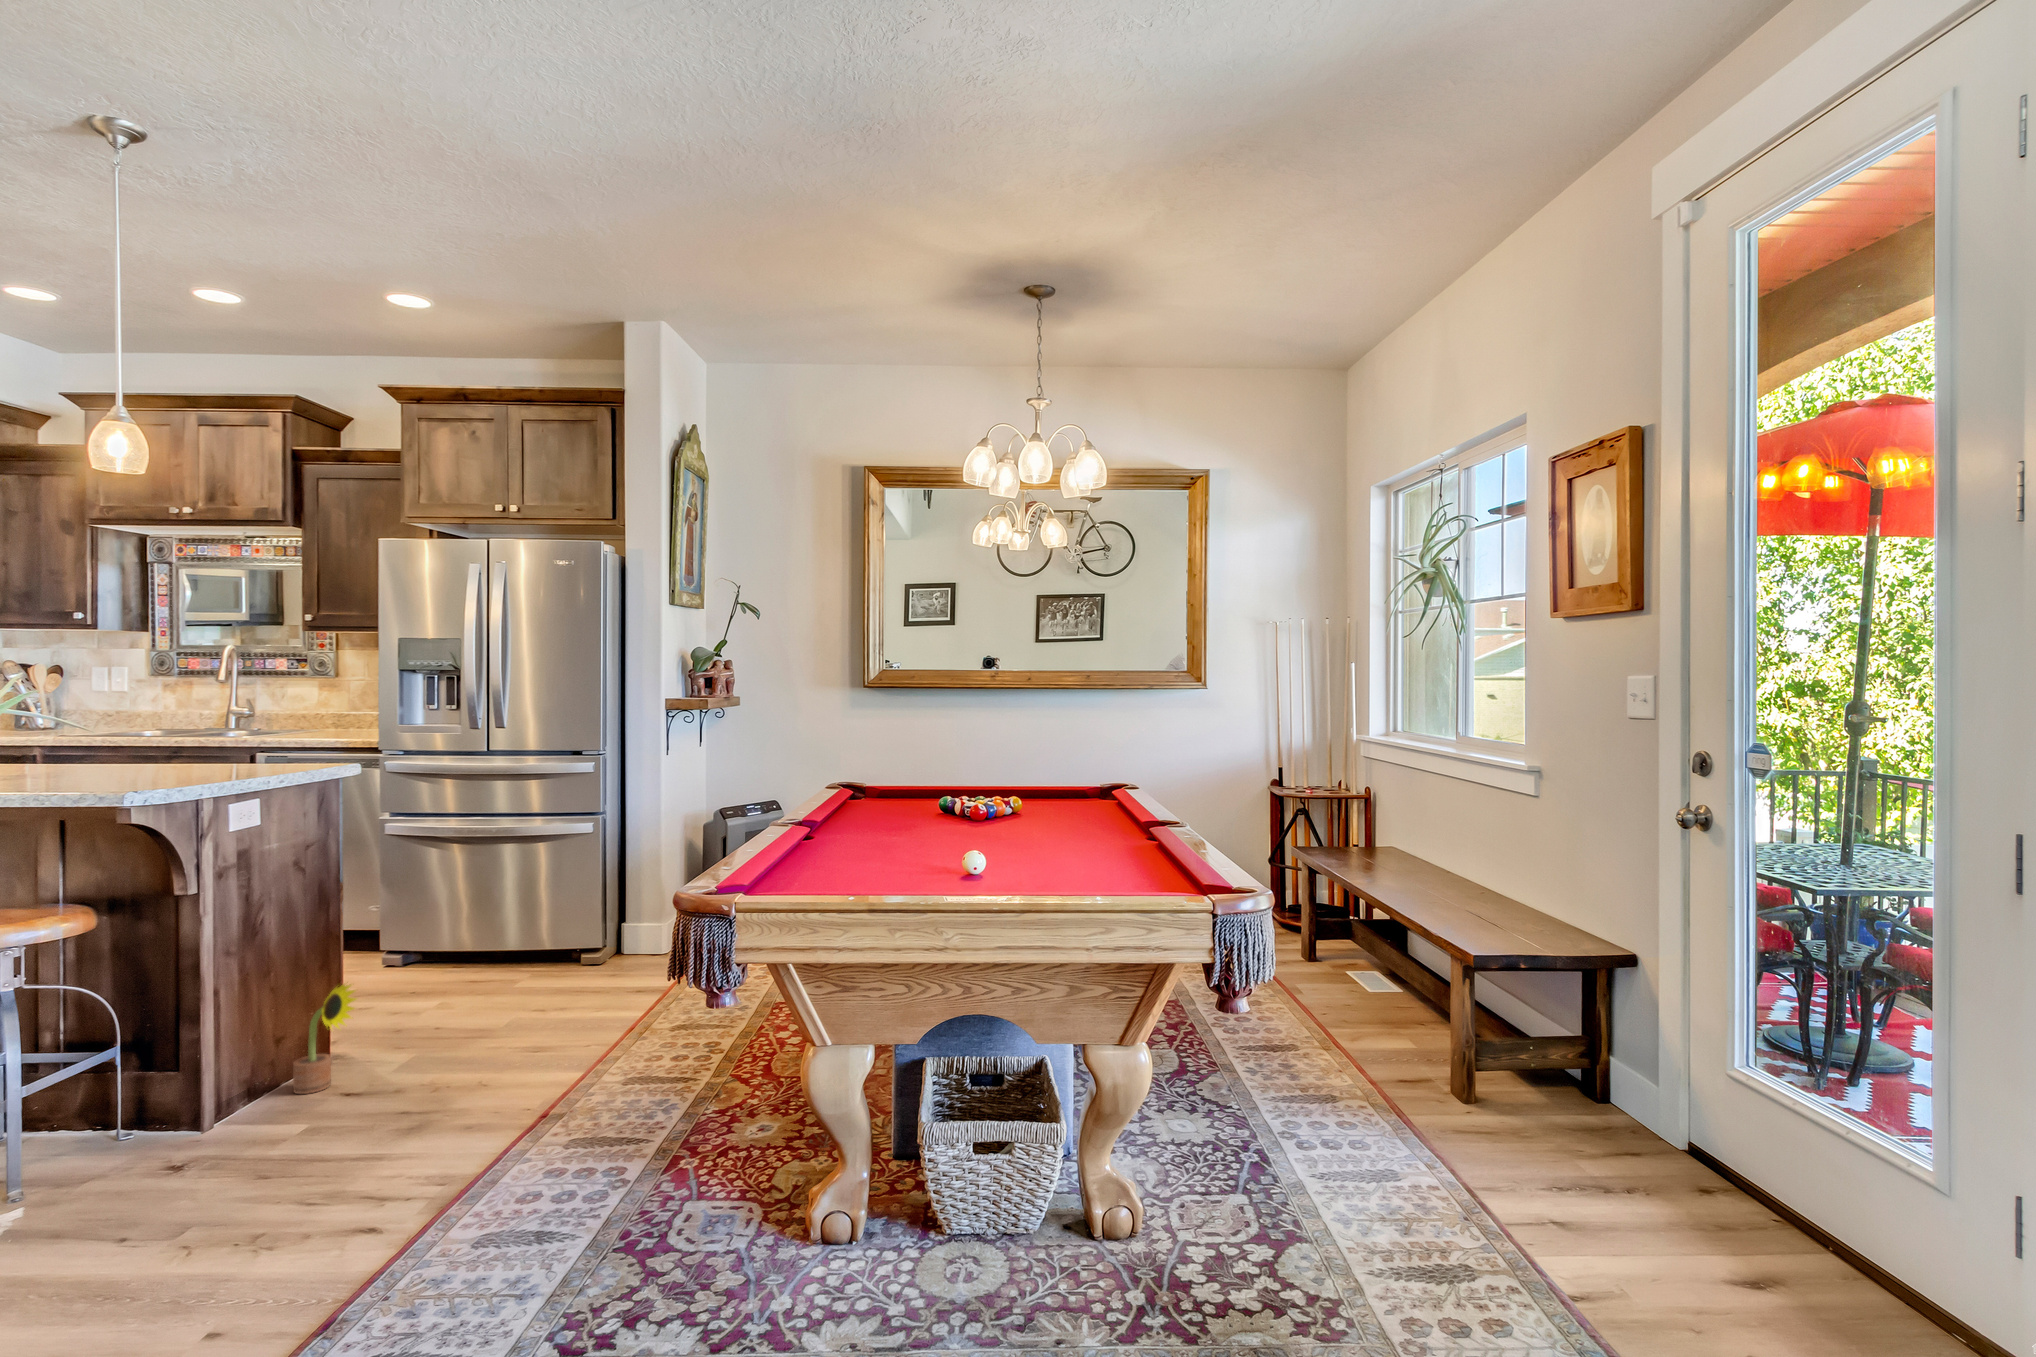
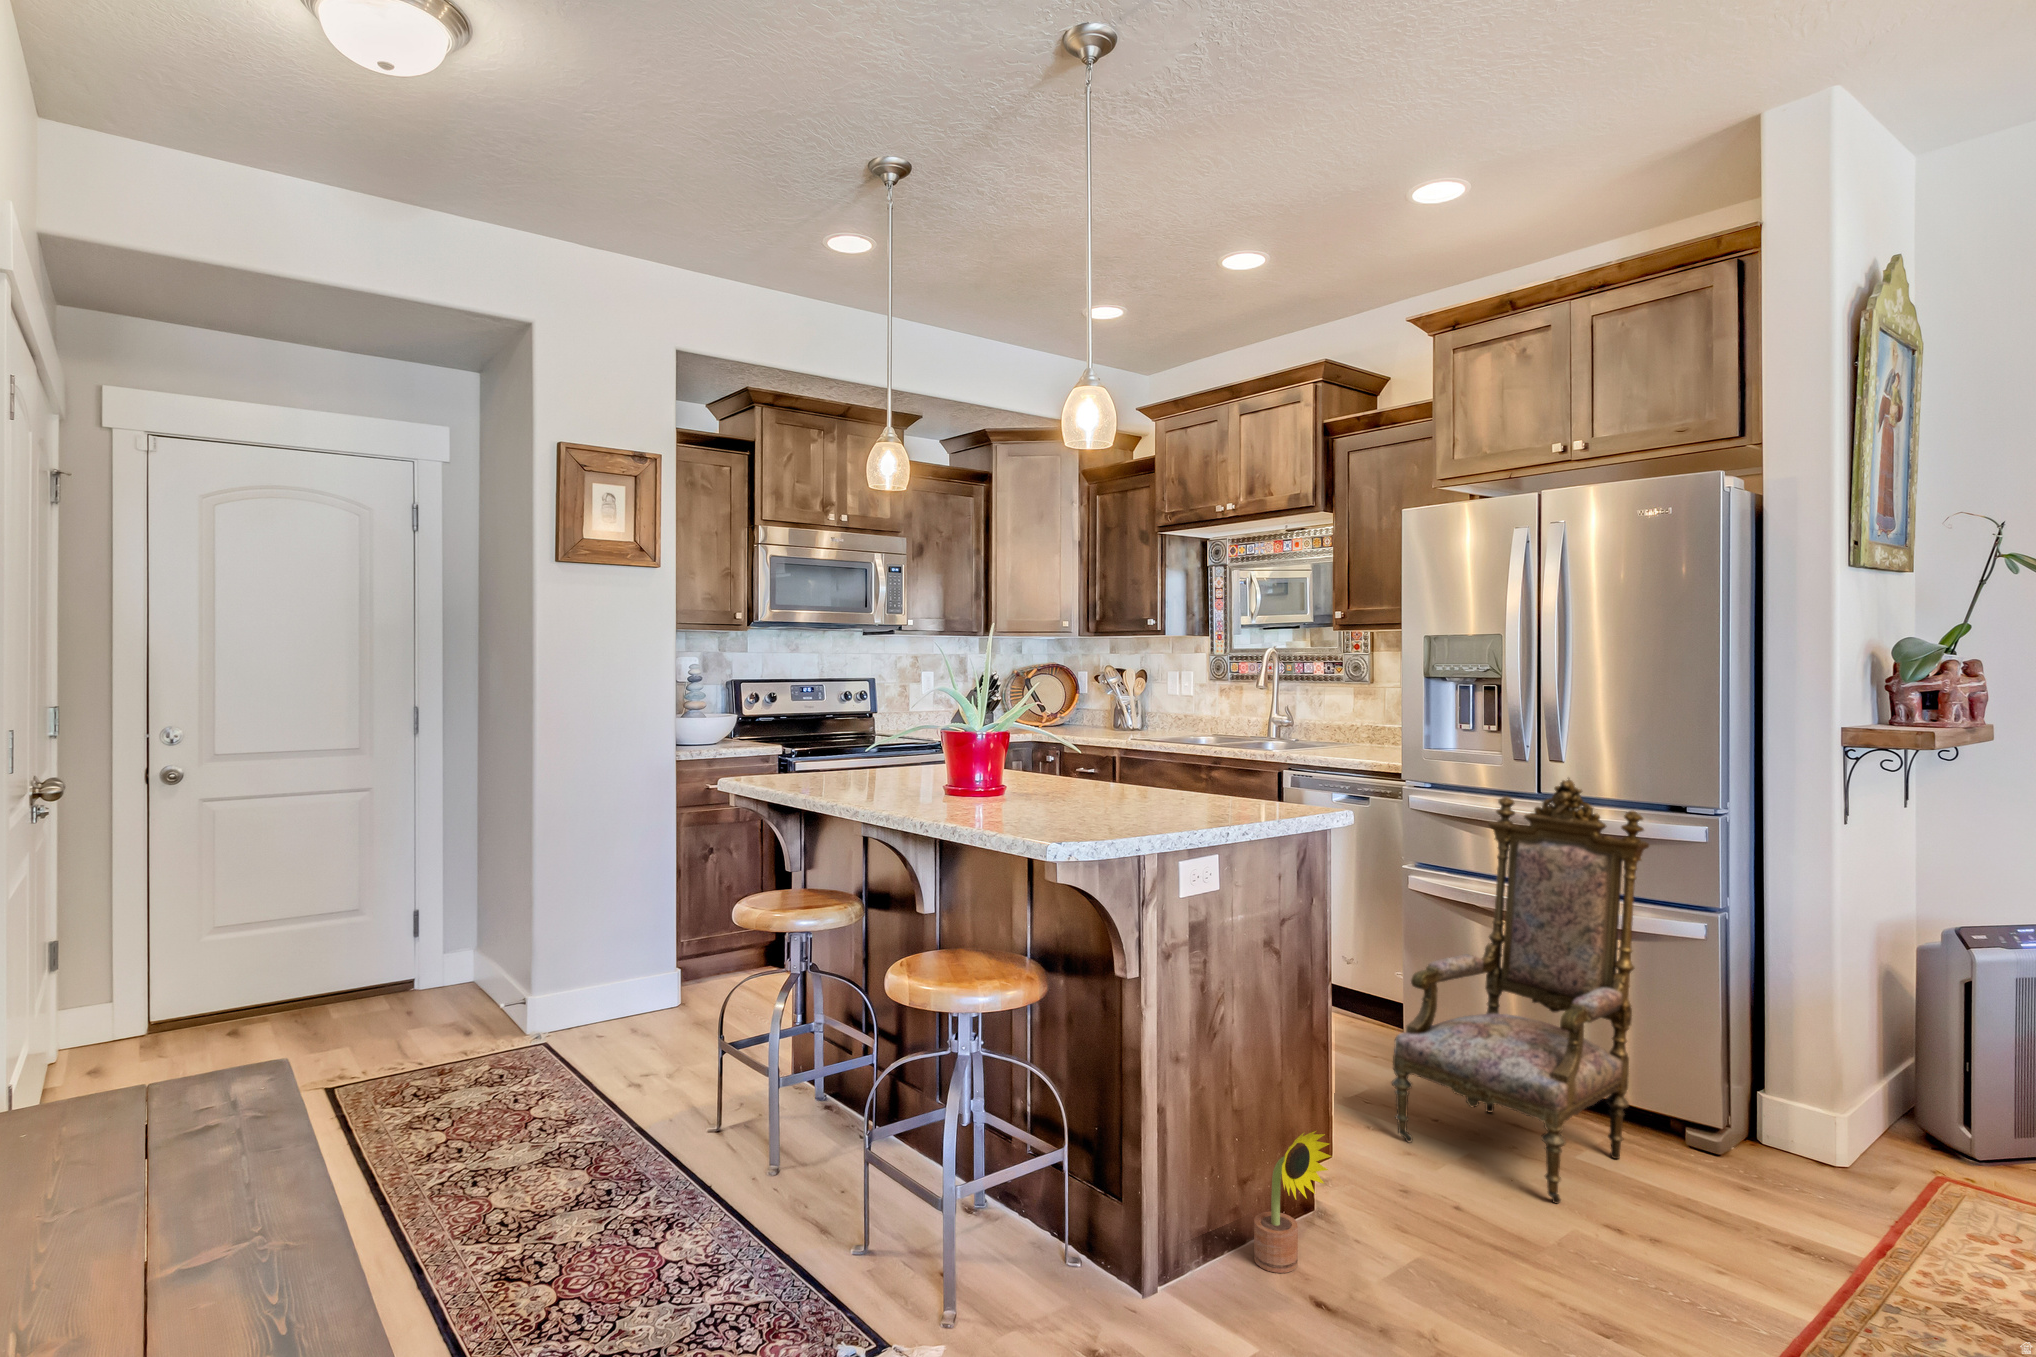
armchair: none [385,735,564,1007] -> present [1392,778,1649,1203]

